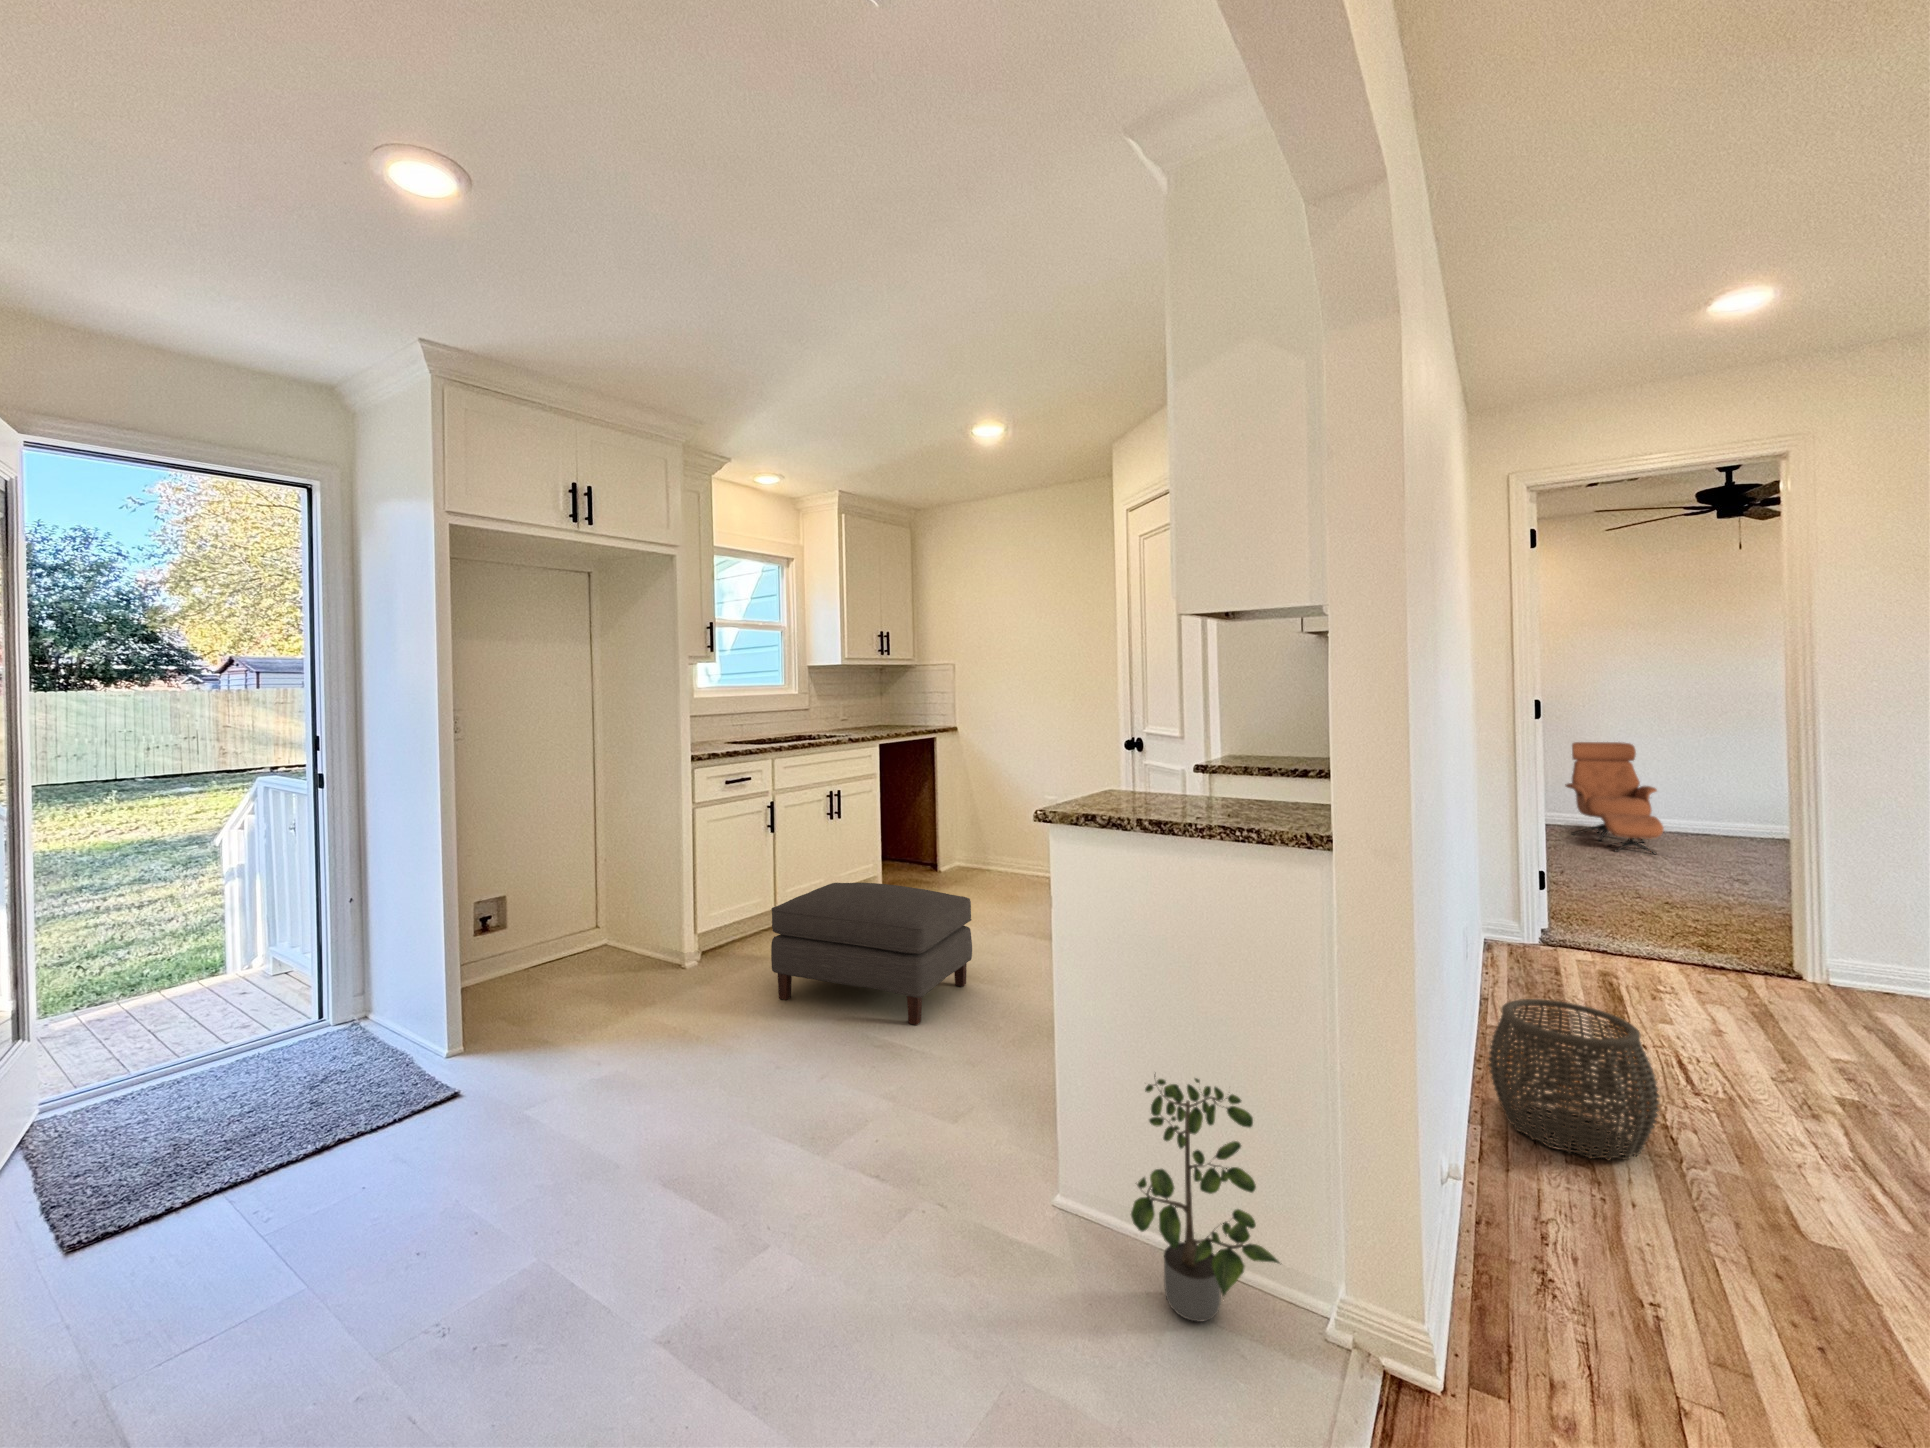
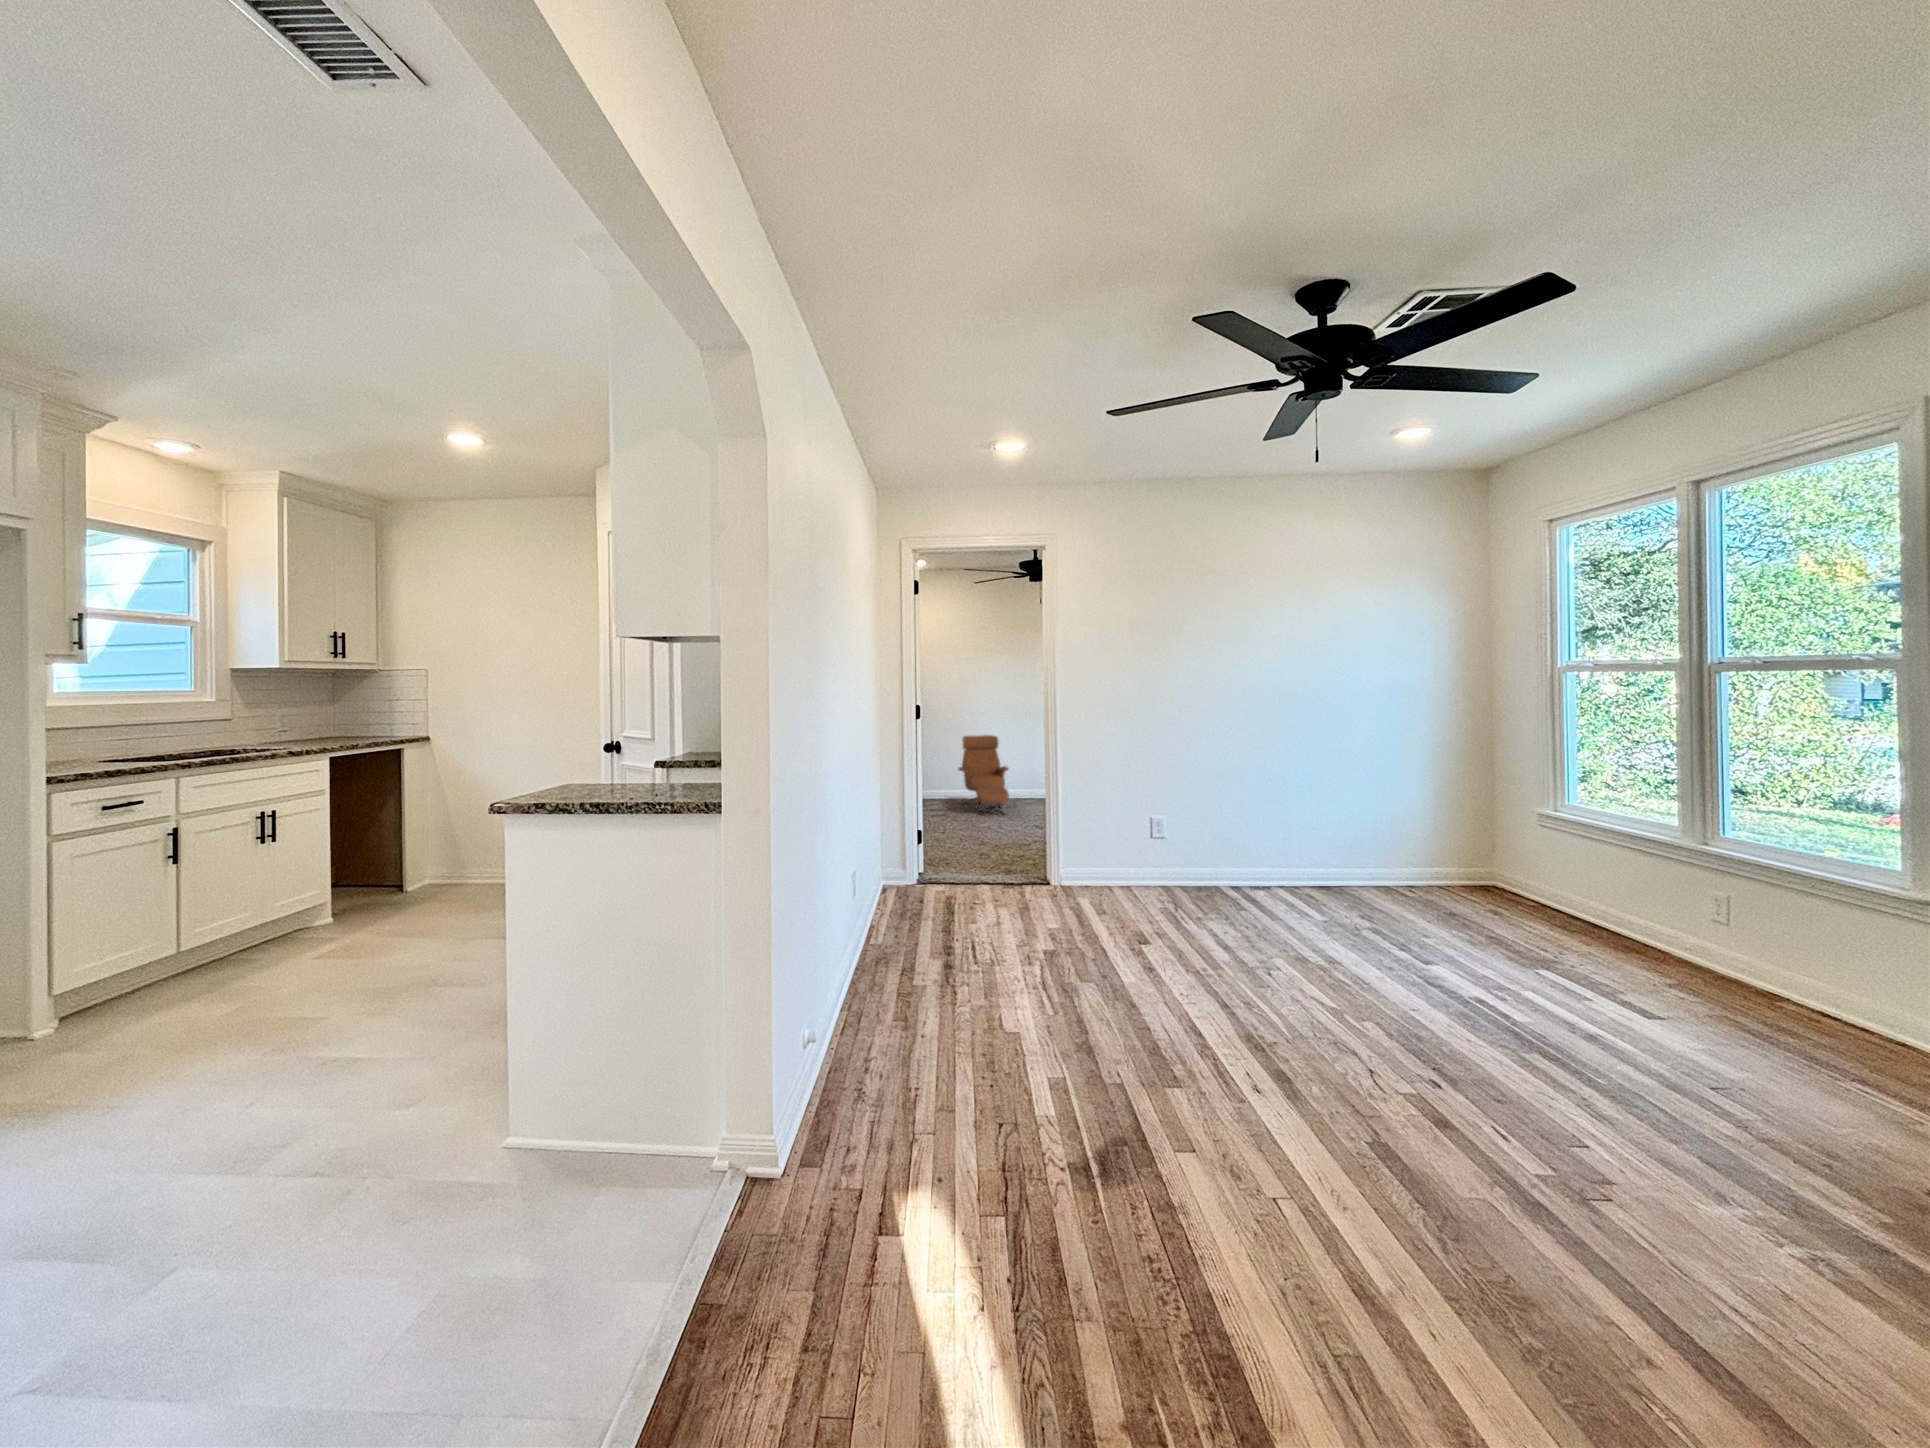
ottoman: present [771,883,972,1025] -> none [179,903,439,1045]
woven basket: present [1489,999,1660,1161] -> none [852,912,942,1012]
potted plant: present [1131,1076,1280,1322] -> none [567,993,679,1179]

